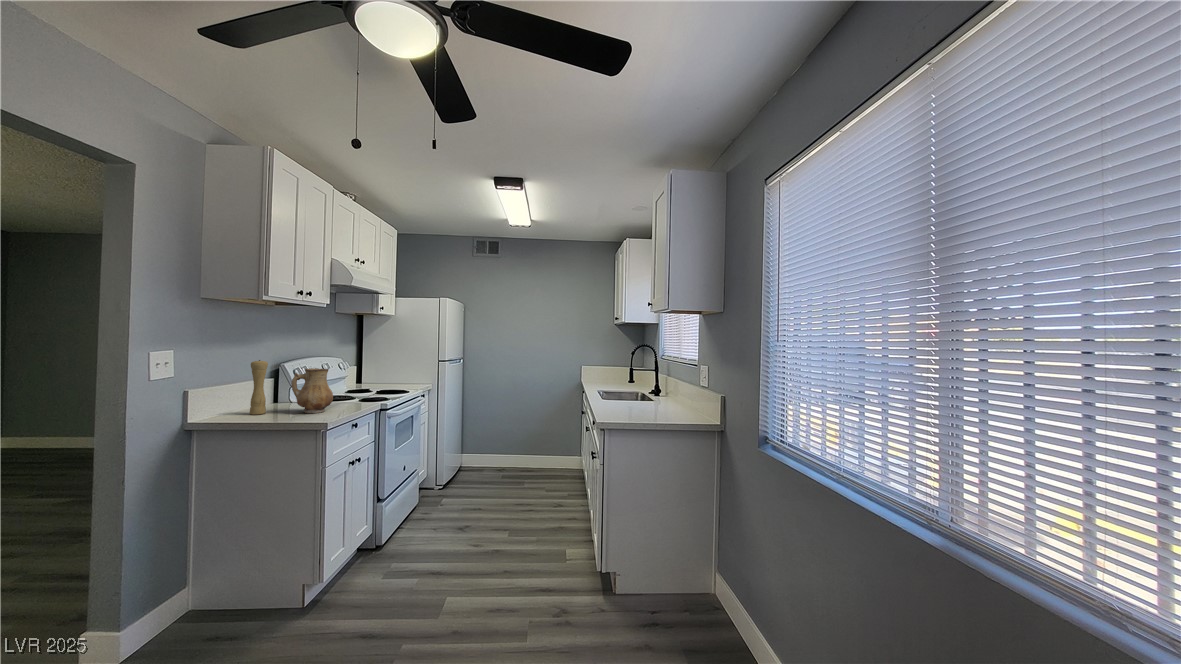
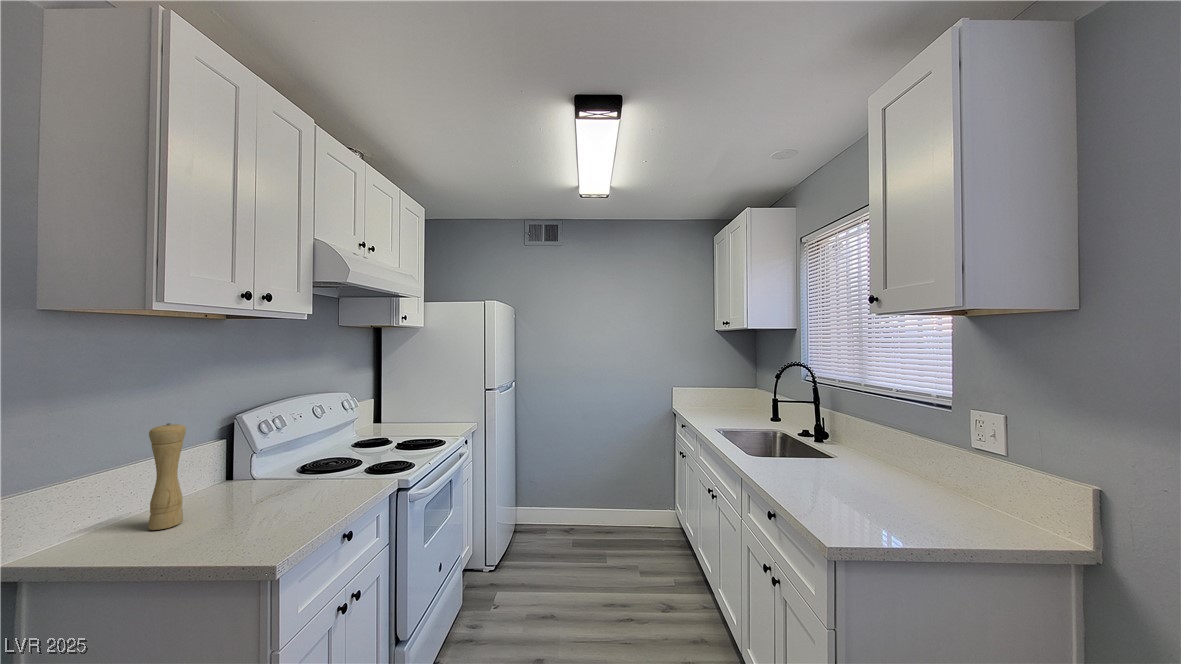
ceramic pitcher: present [291,368,333,413] -> none [229,431,310,520]

